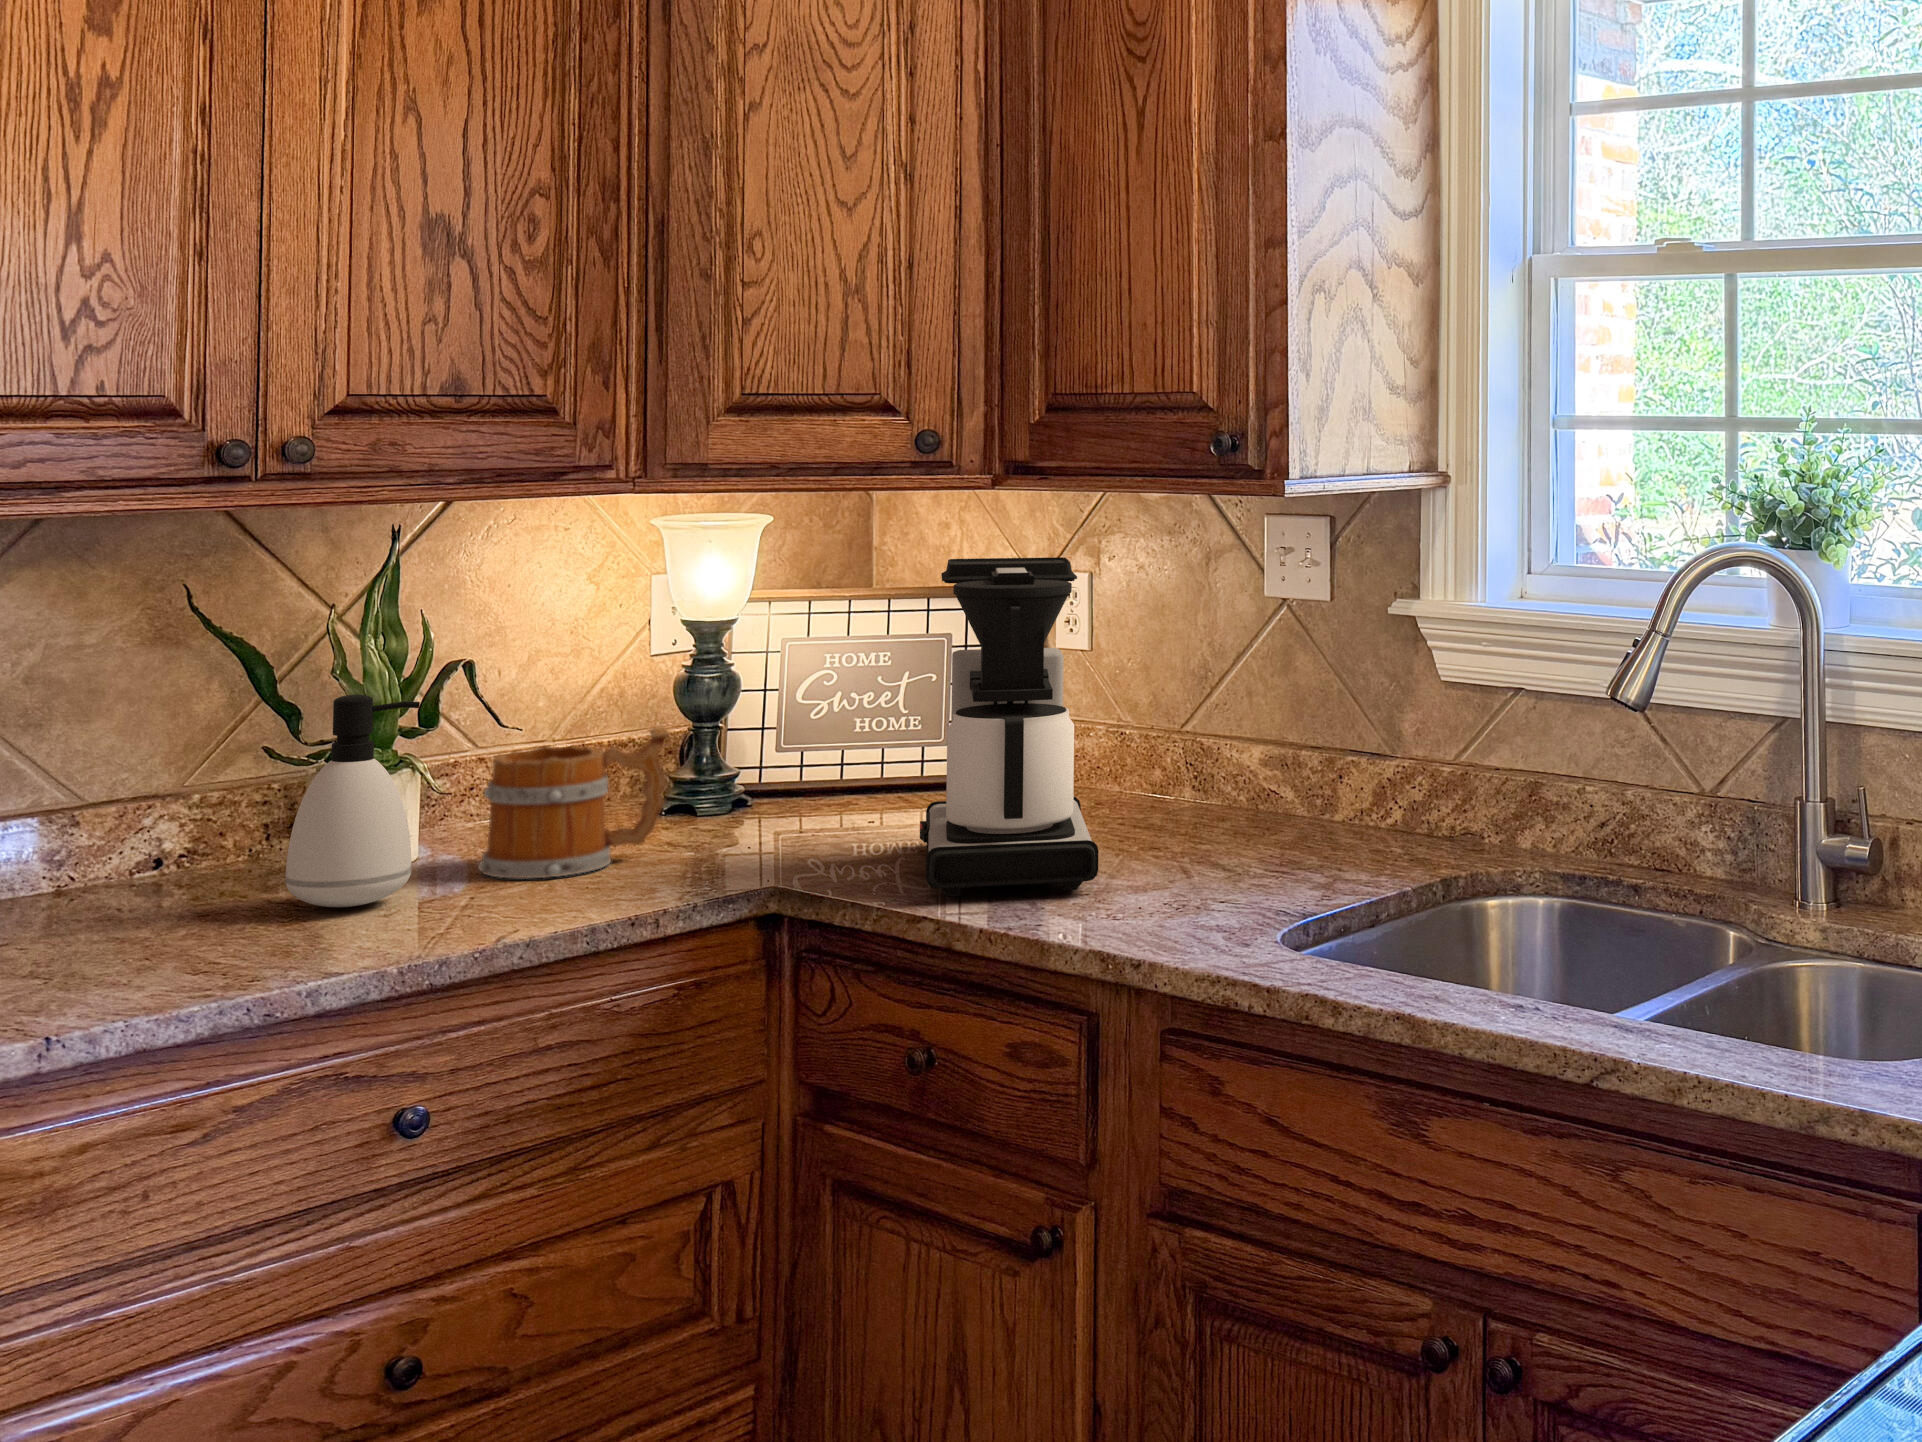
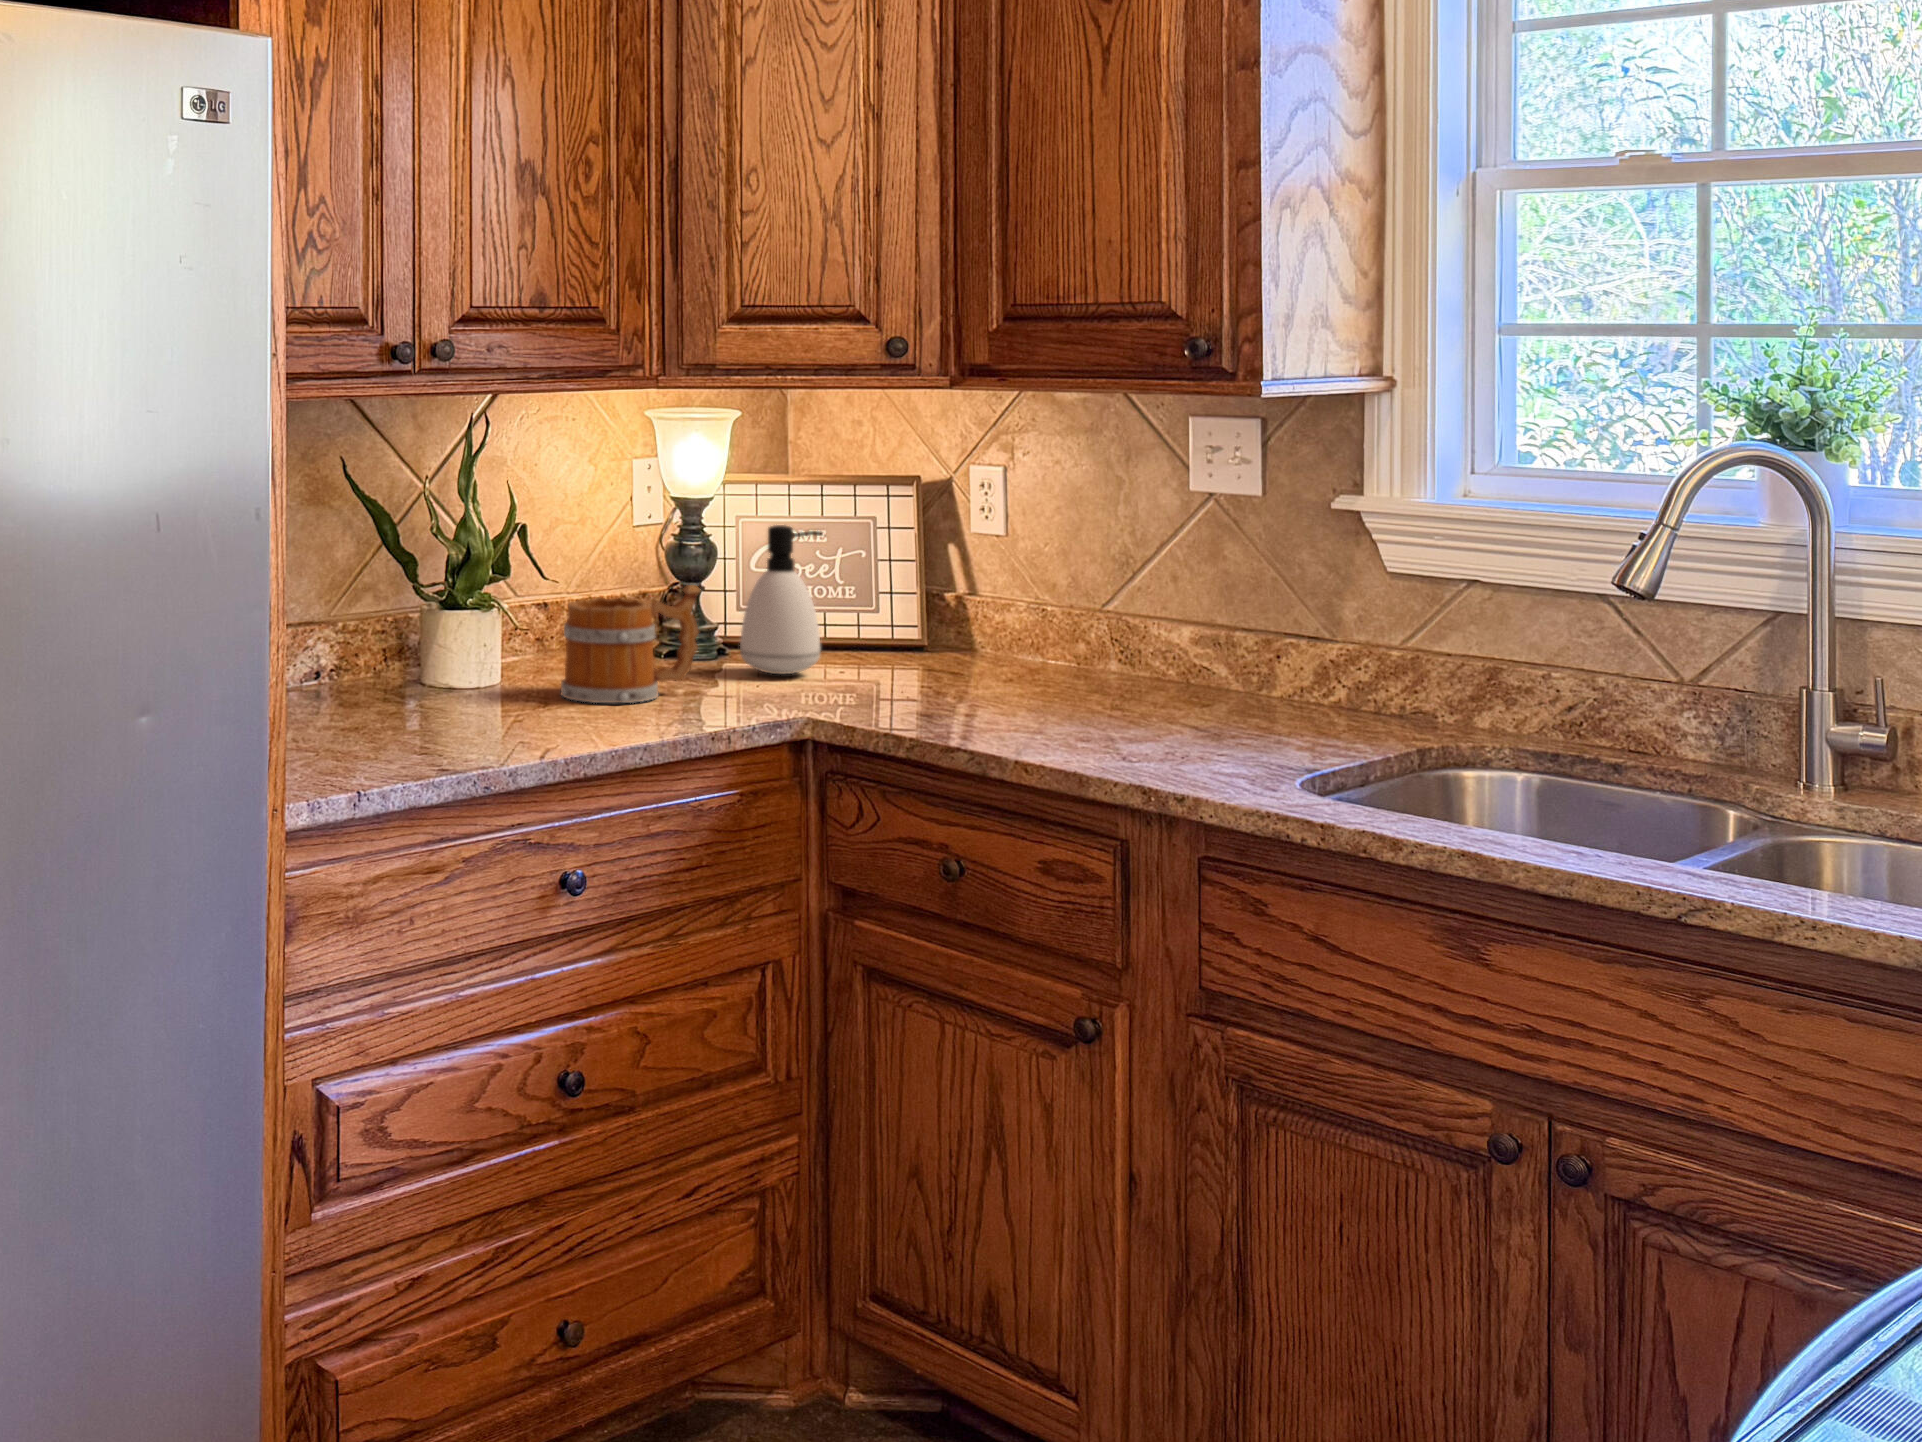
coffee maker: present [920,557,1099,896] -> none [909,449,1097,735]
soap dispenser: present [285,695,420,907] -> present [740,525,822,674]

